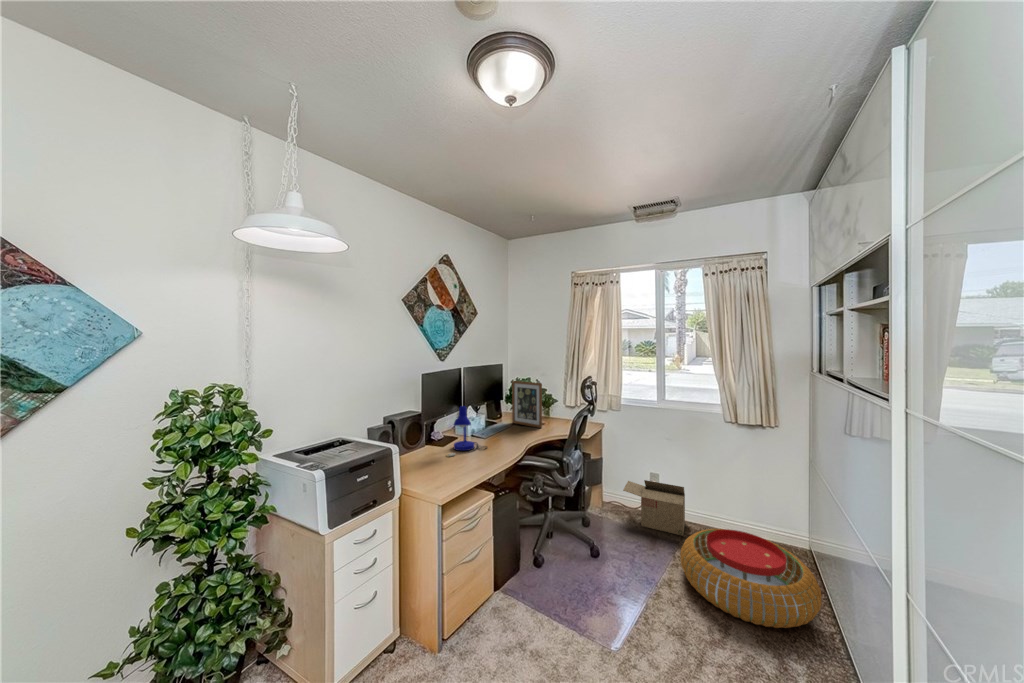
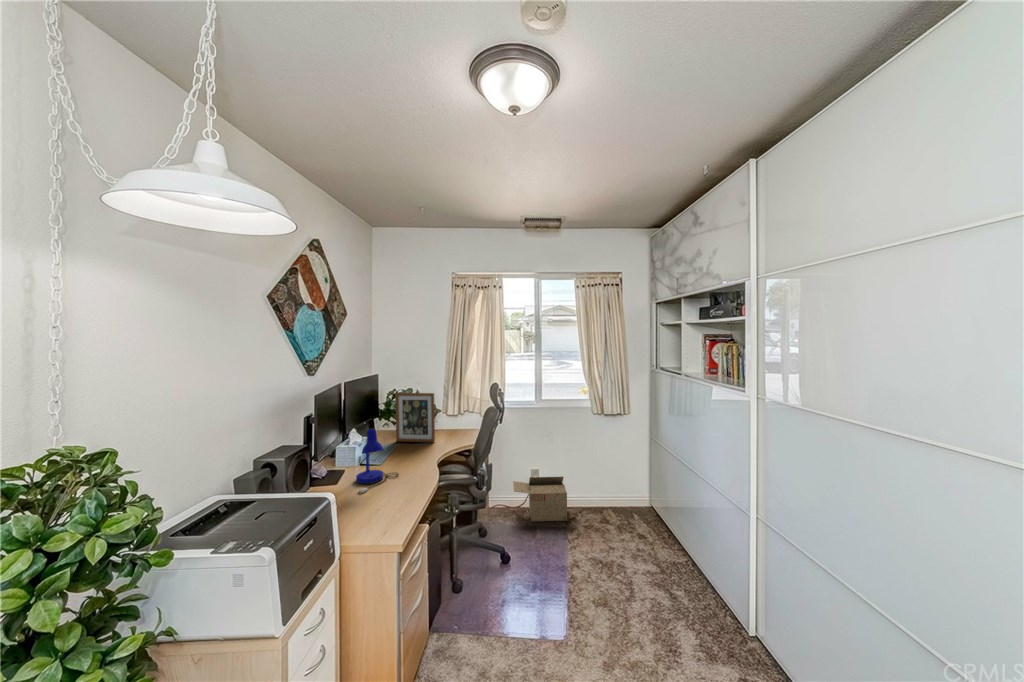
pouf: present [681,529,822,628] -> none [578,504,679,575]

